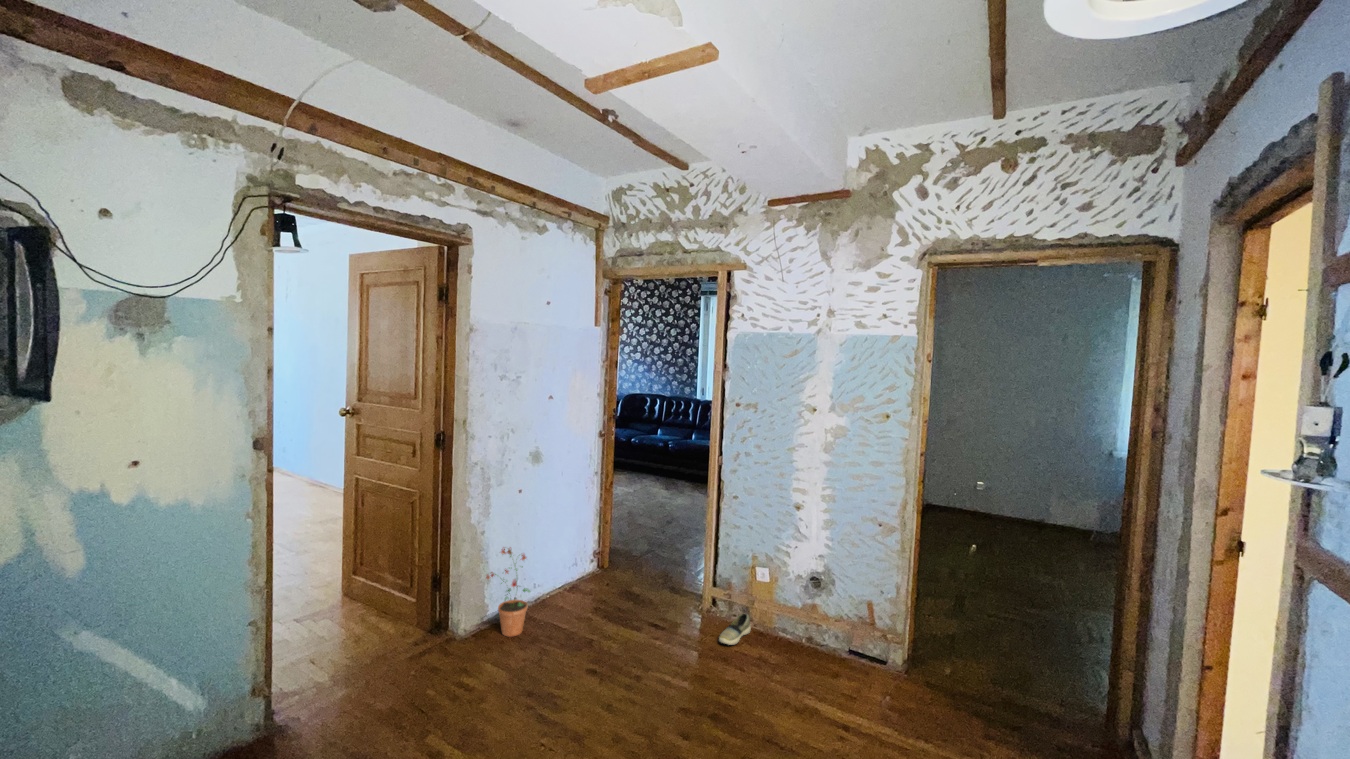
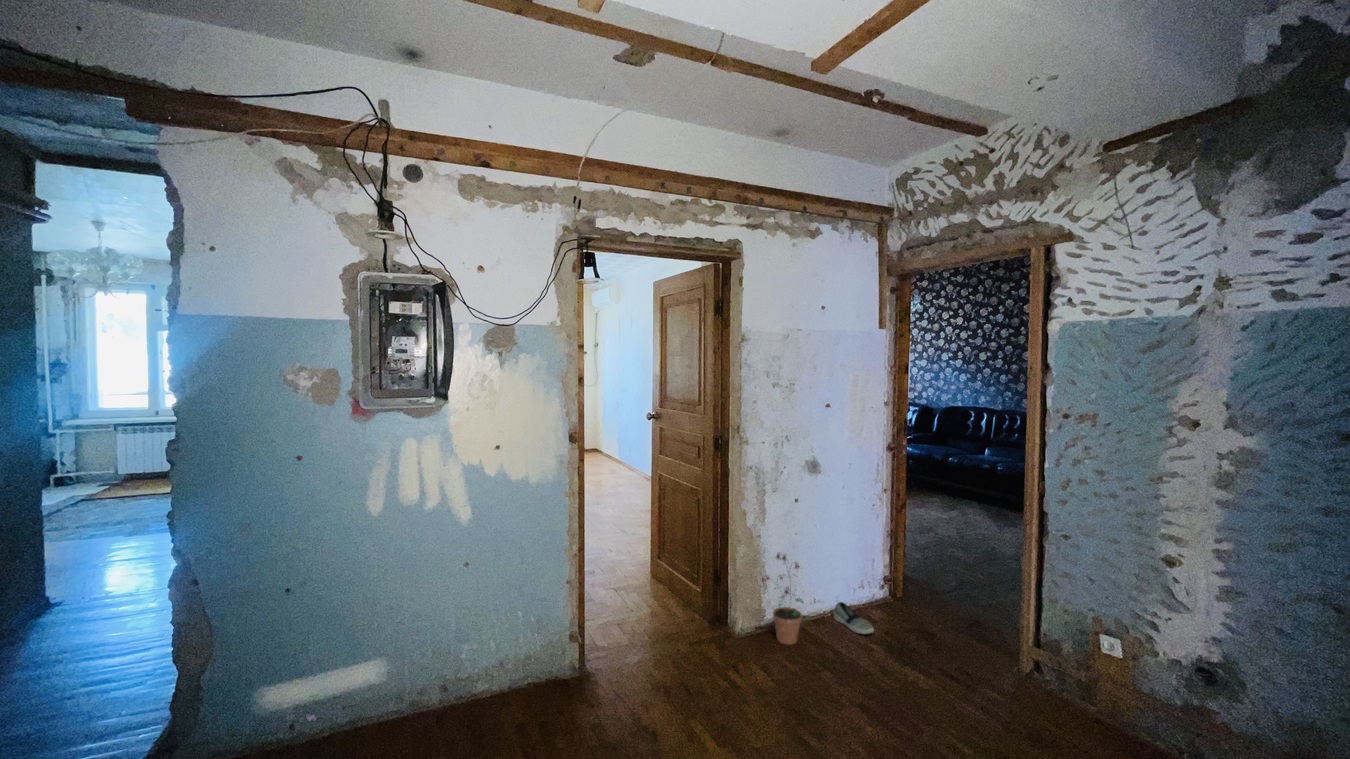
shoe: present [719,614,751,645] -> present [834,602,874,634]

